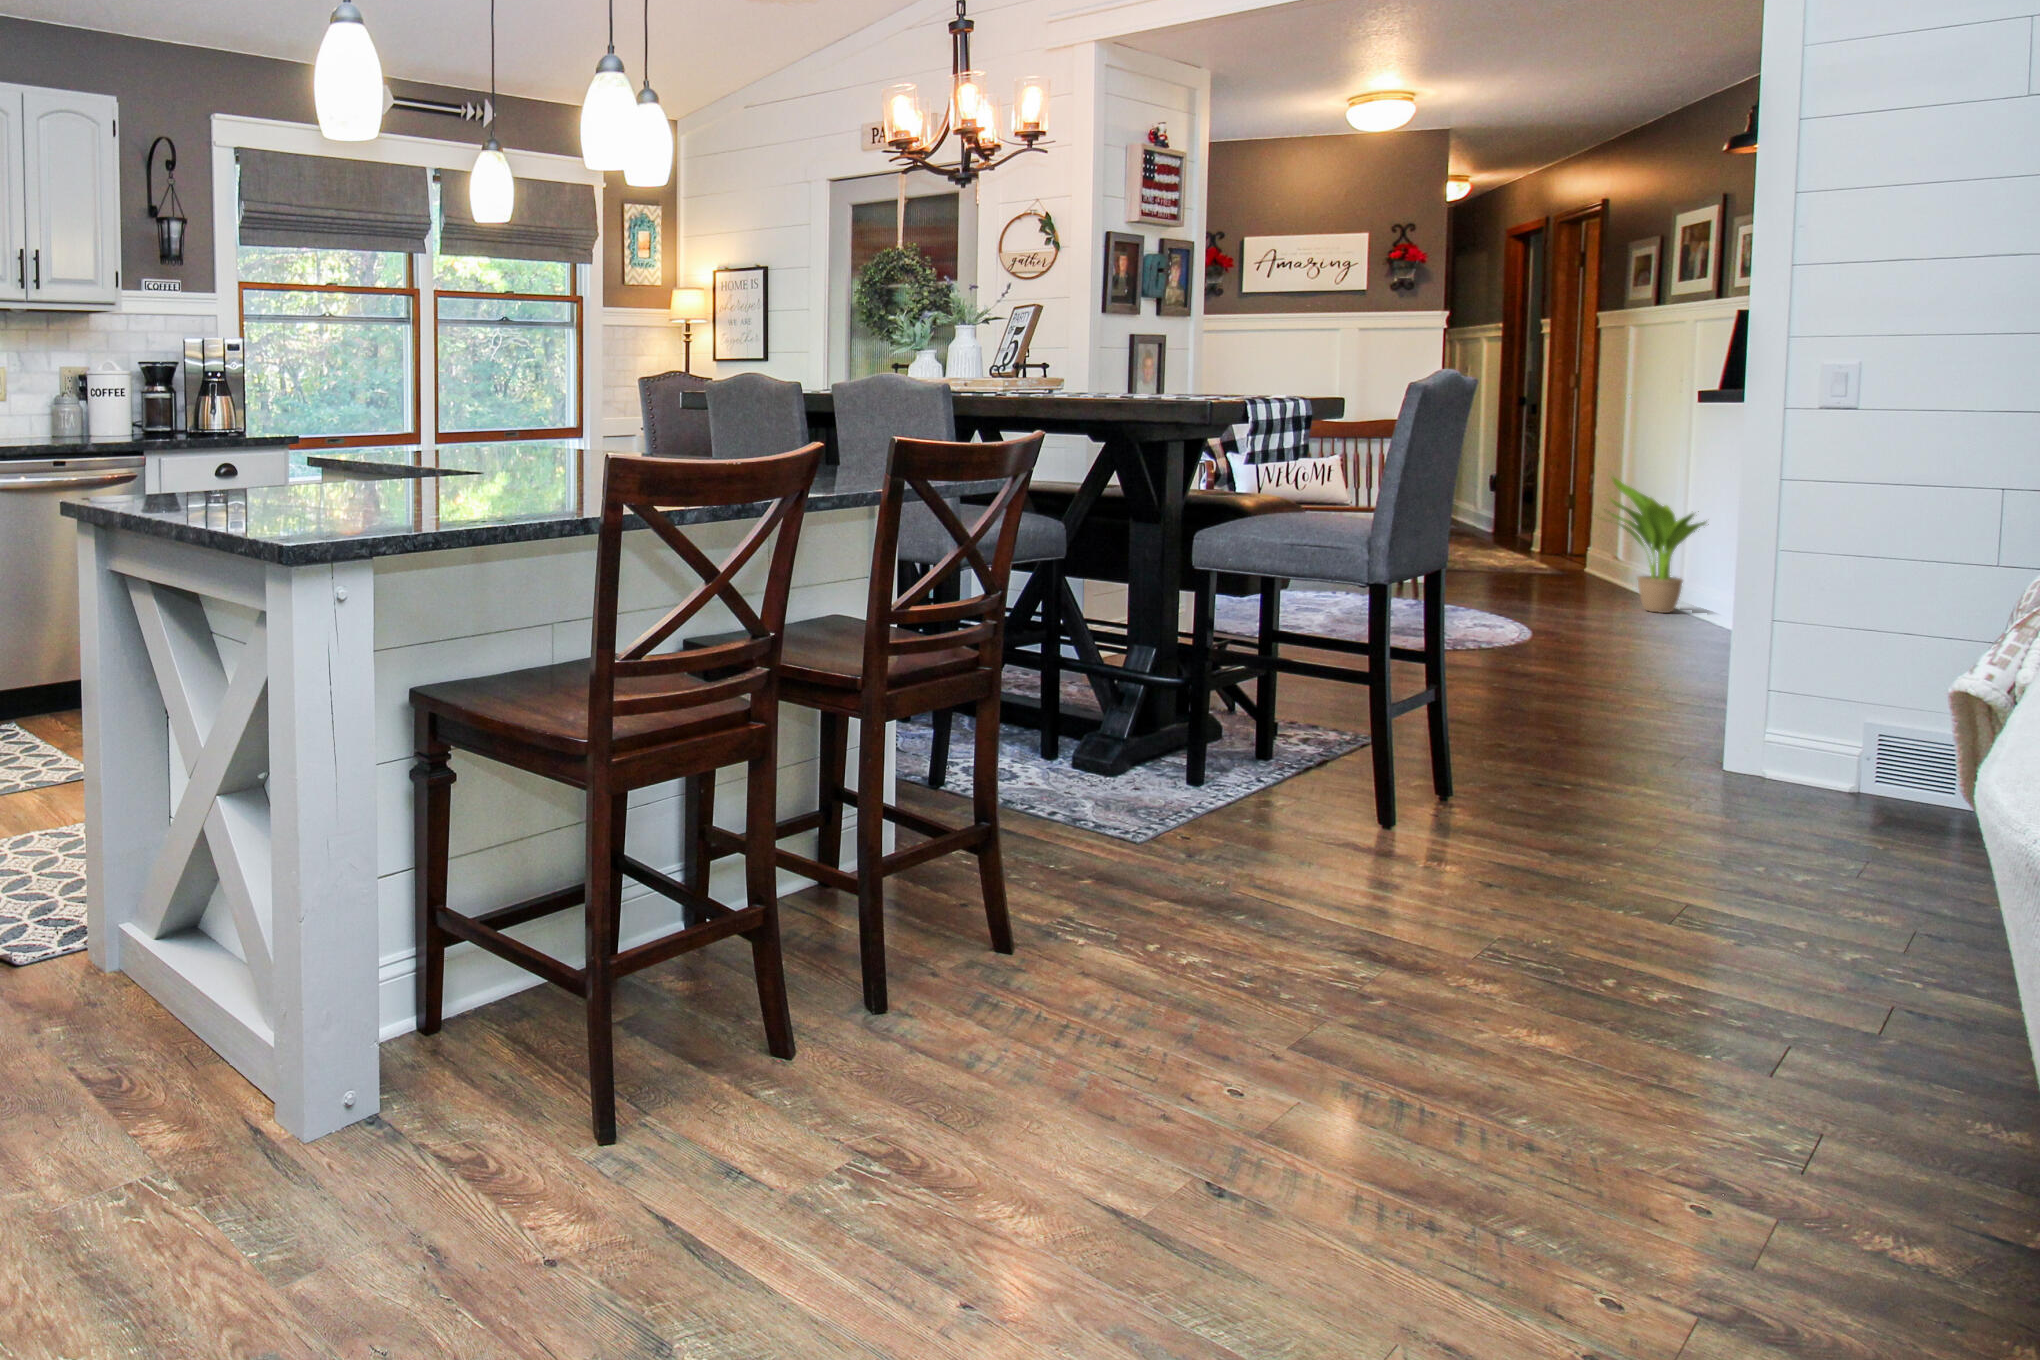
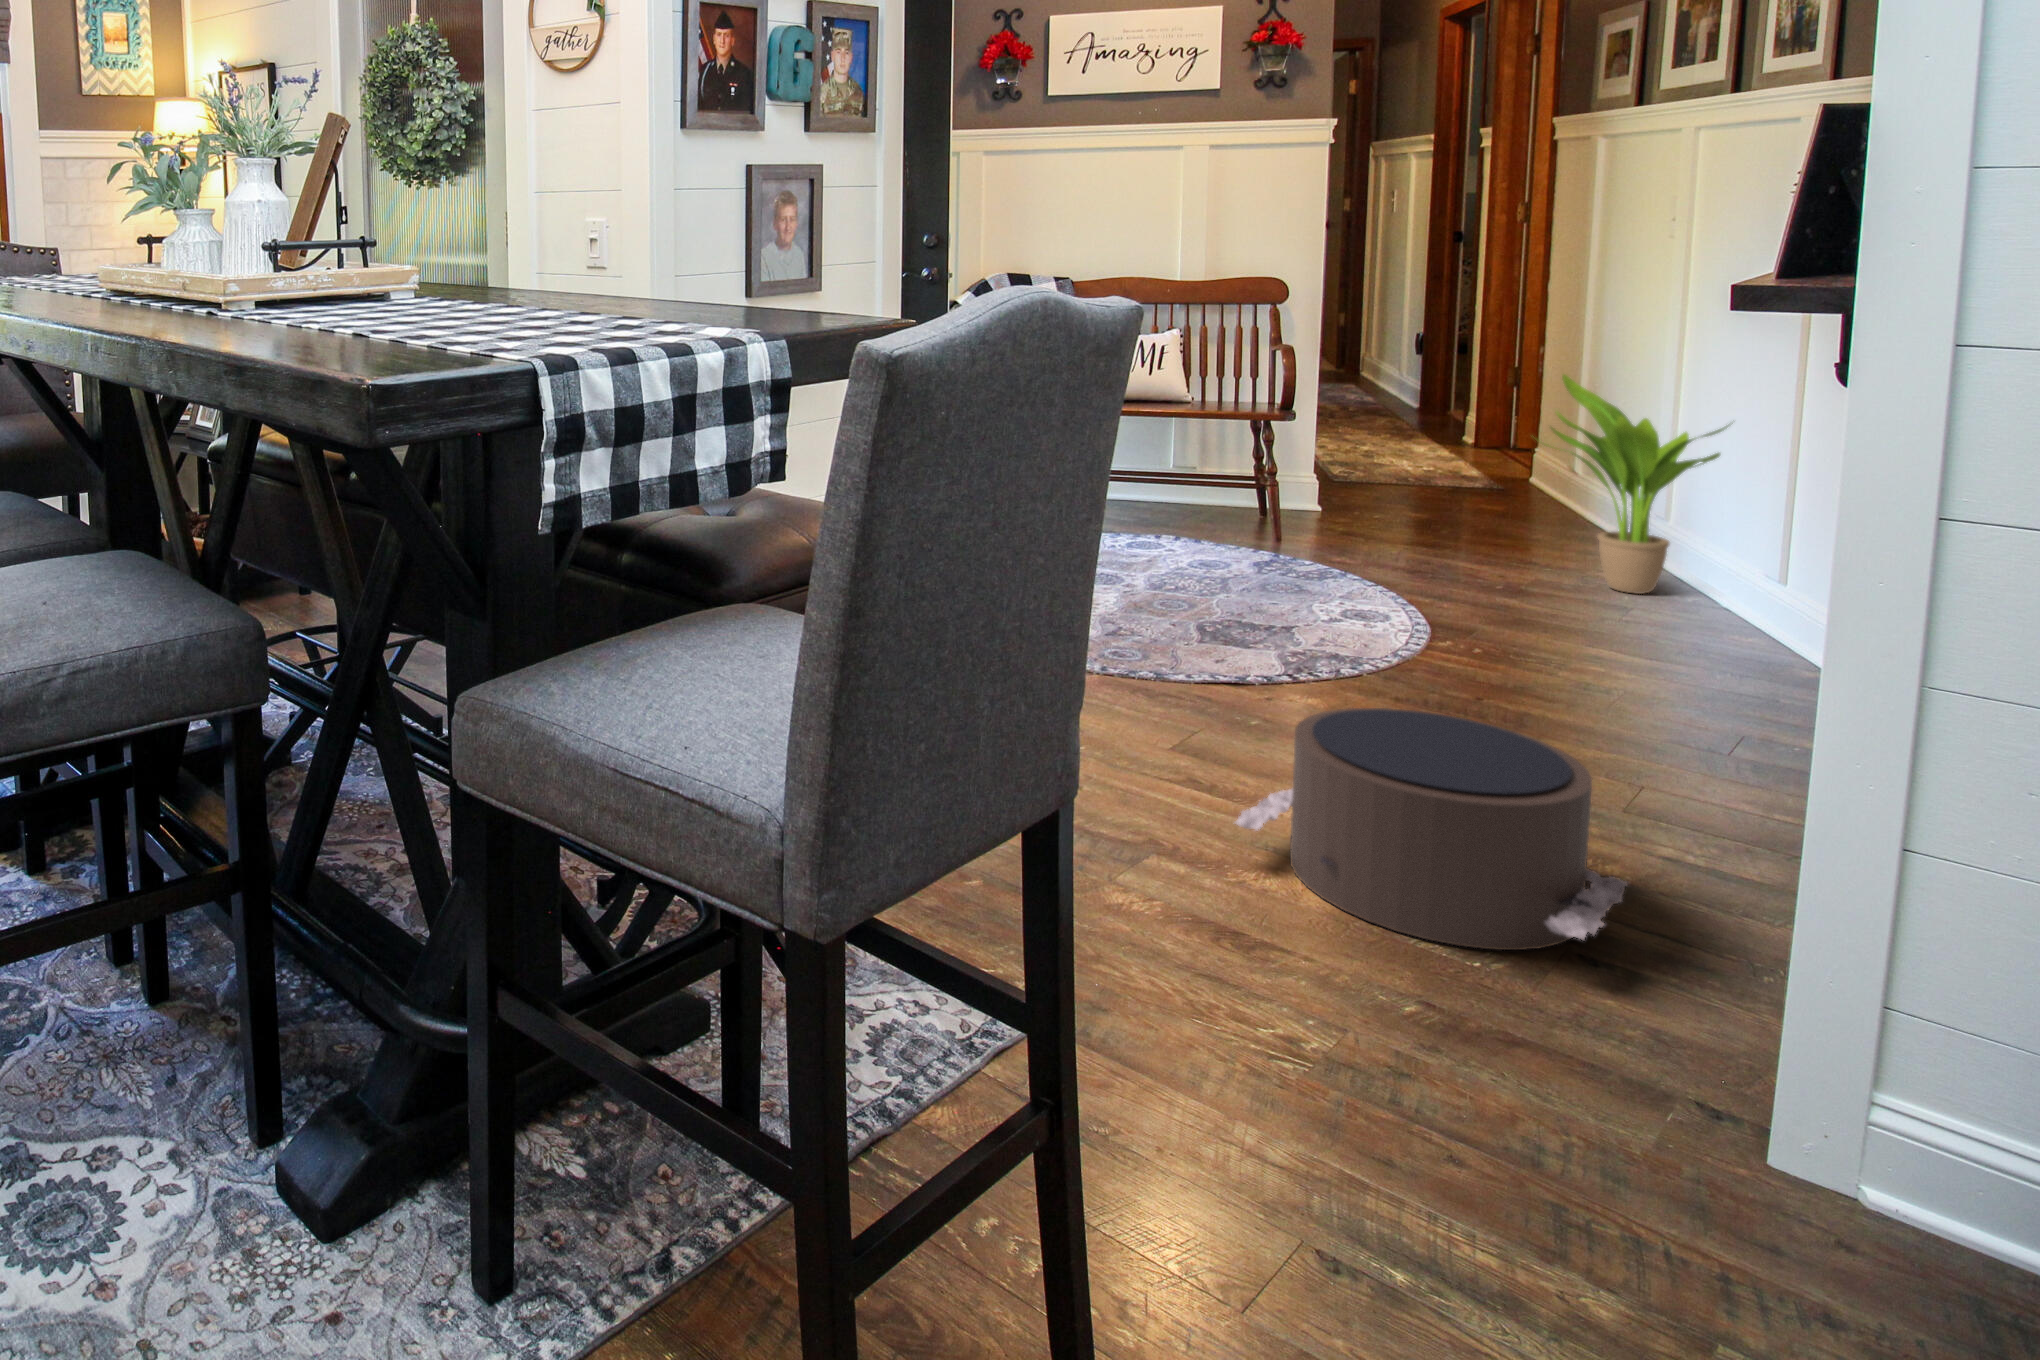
pouf: none [1456,616,1662,709] -> present [1235,708,1628,950]

